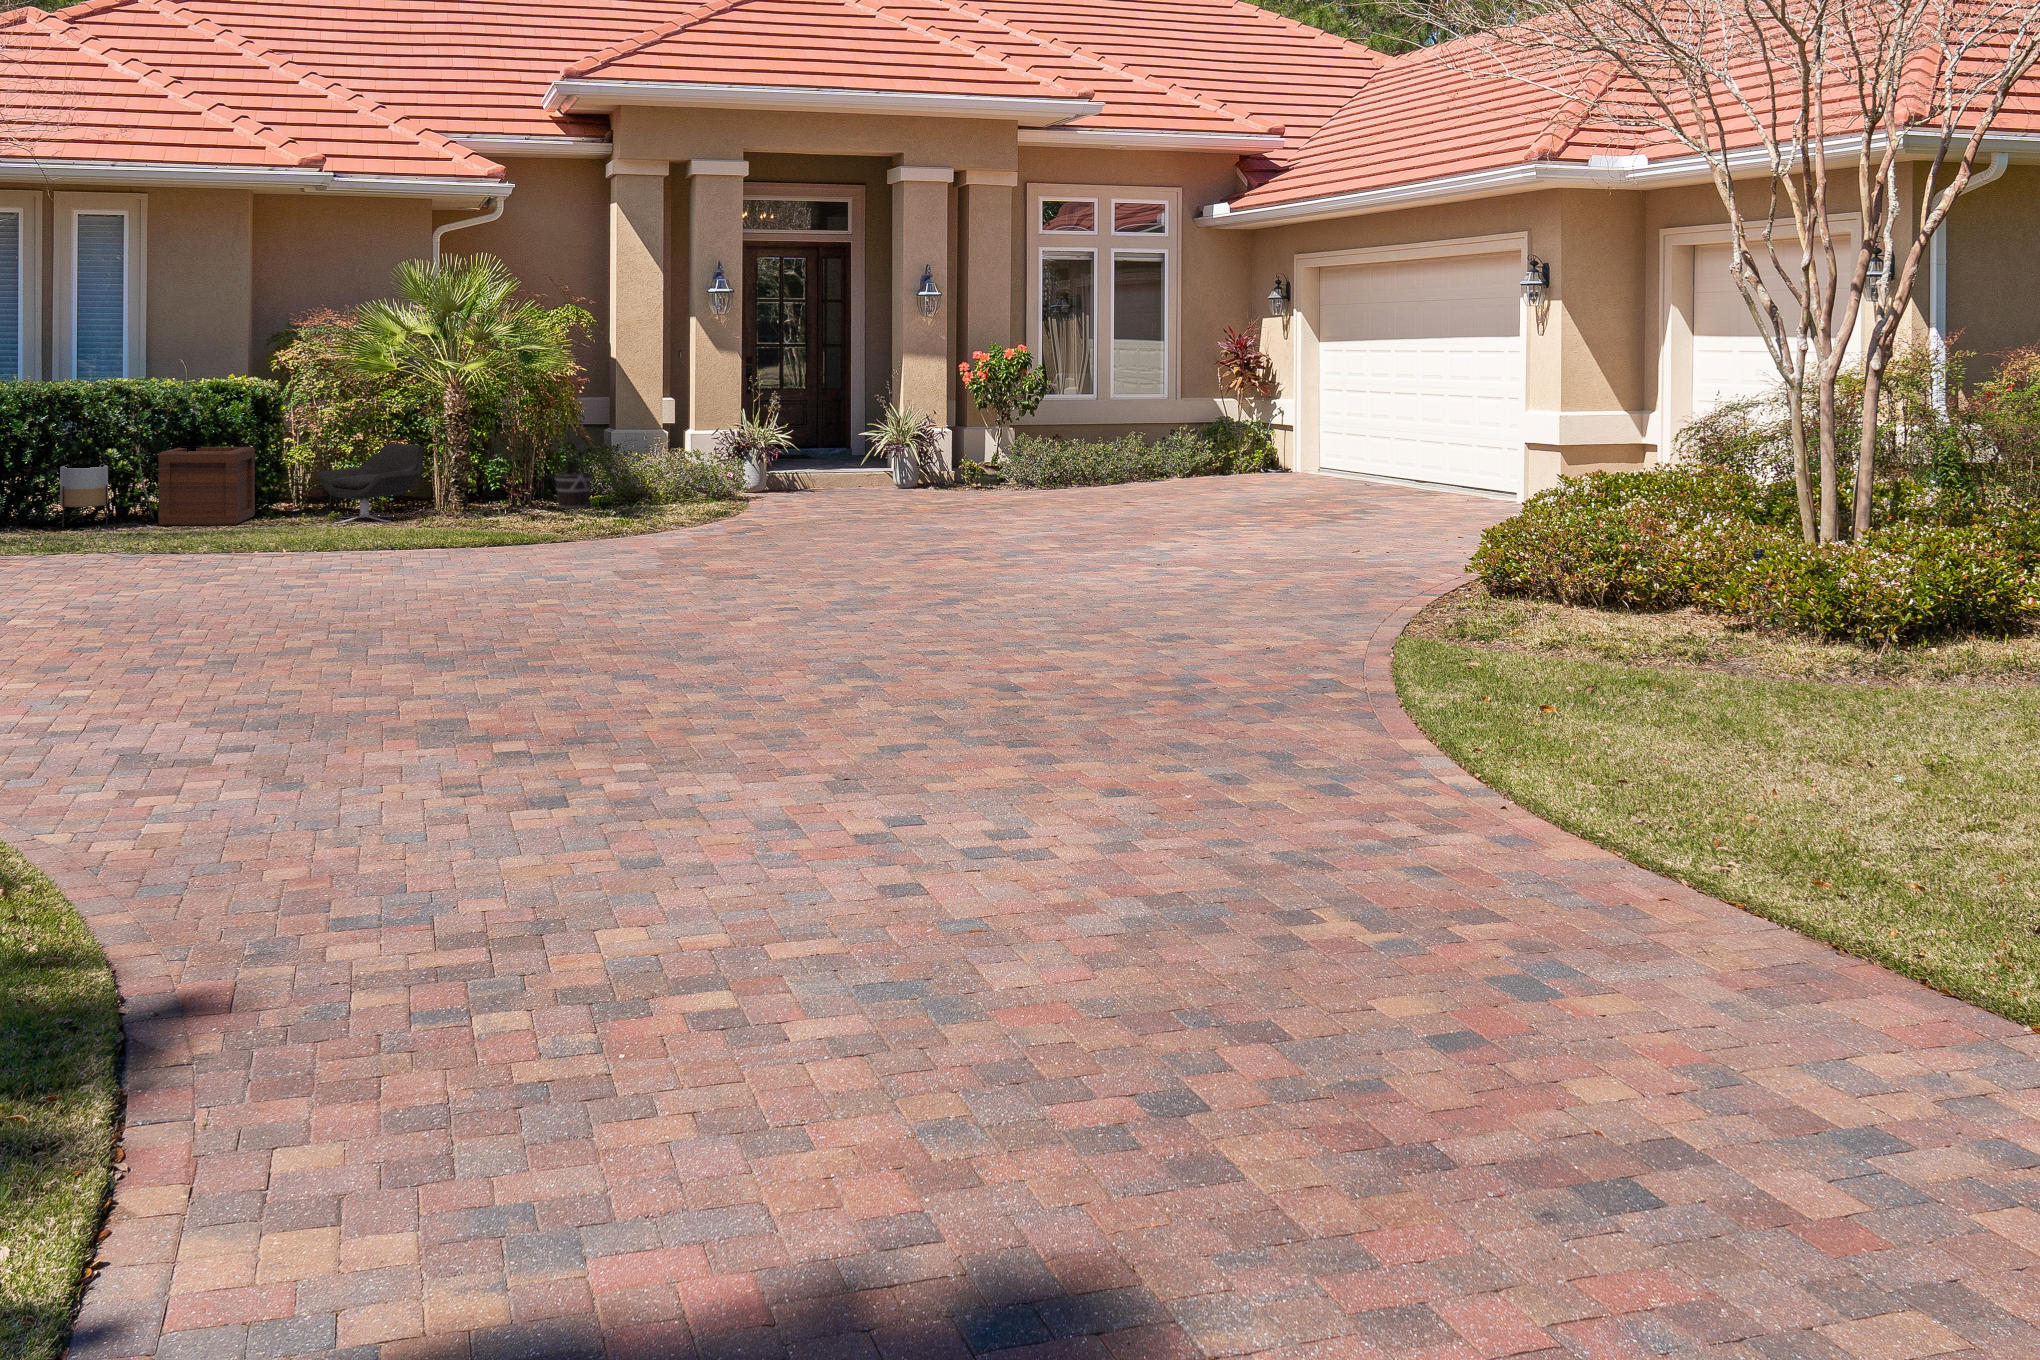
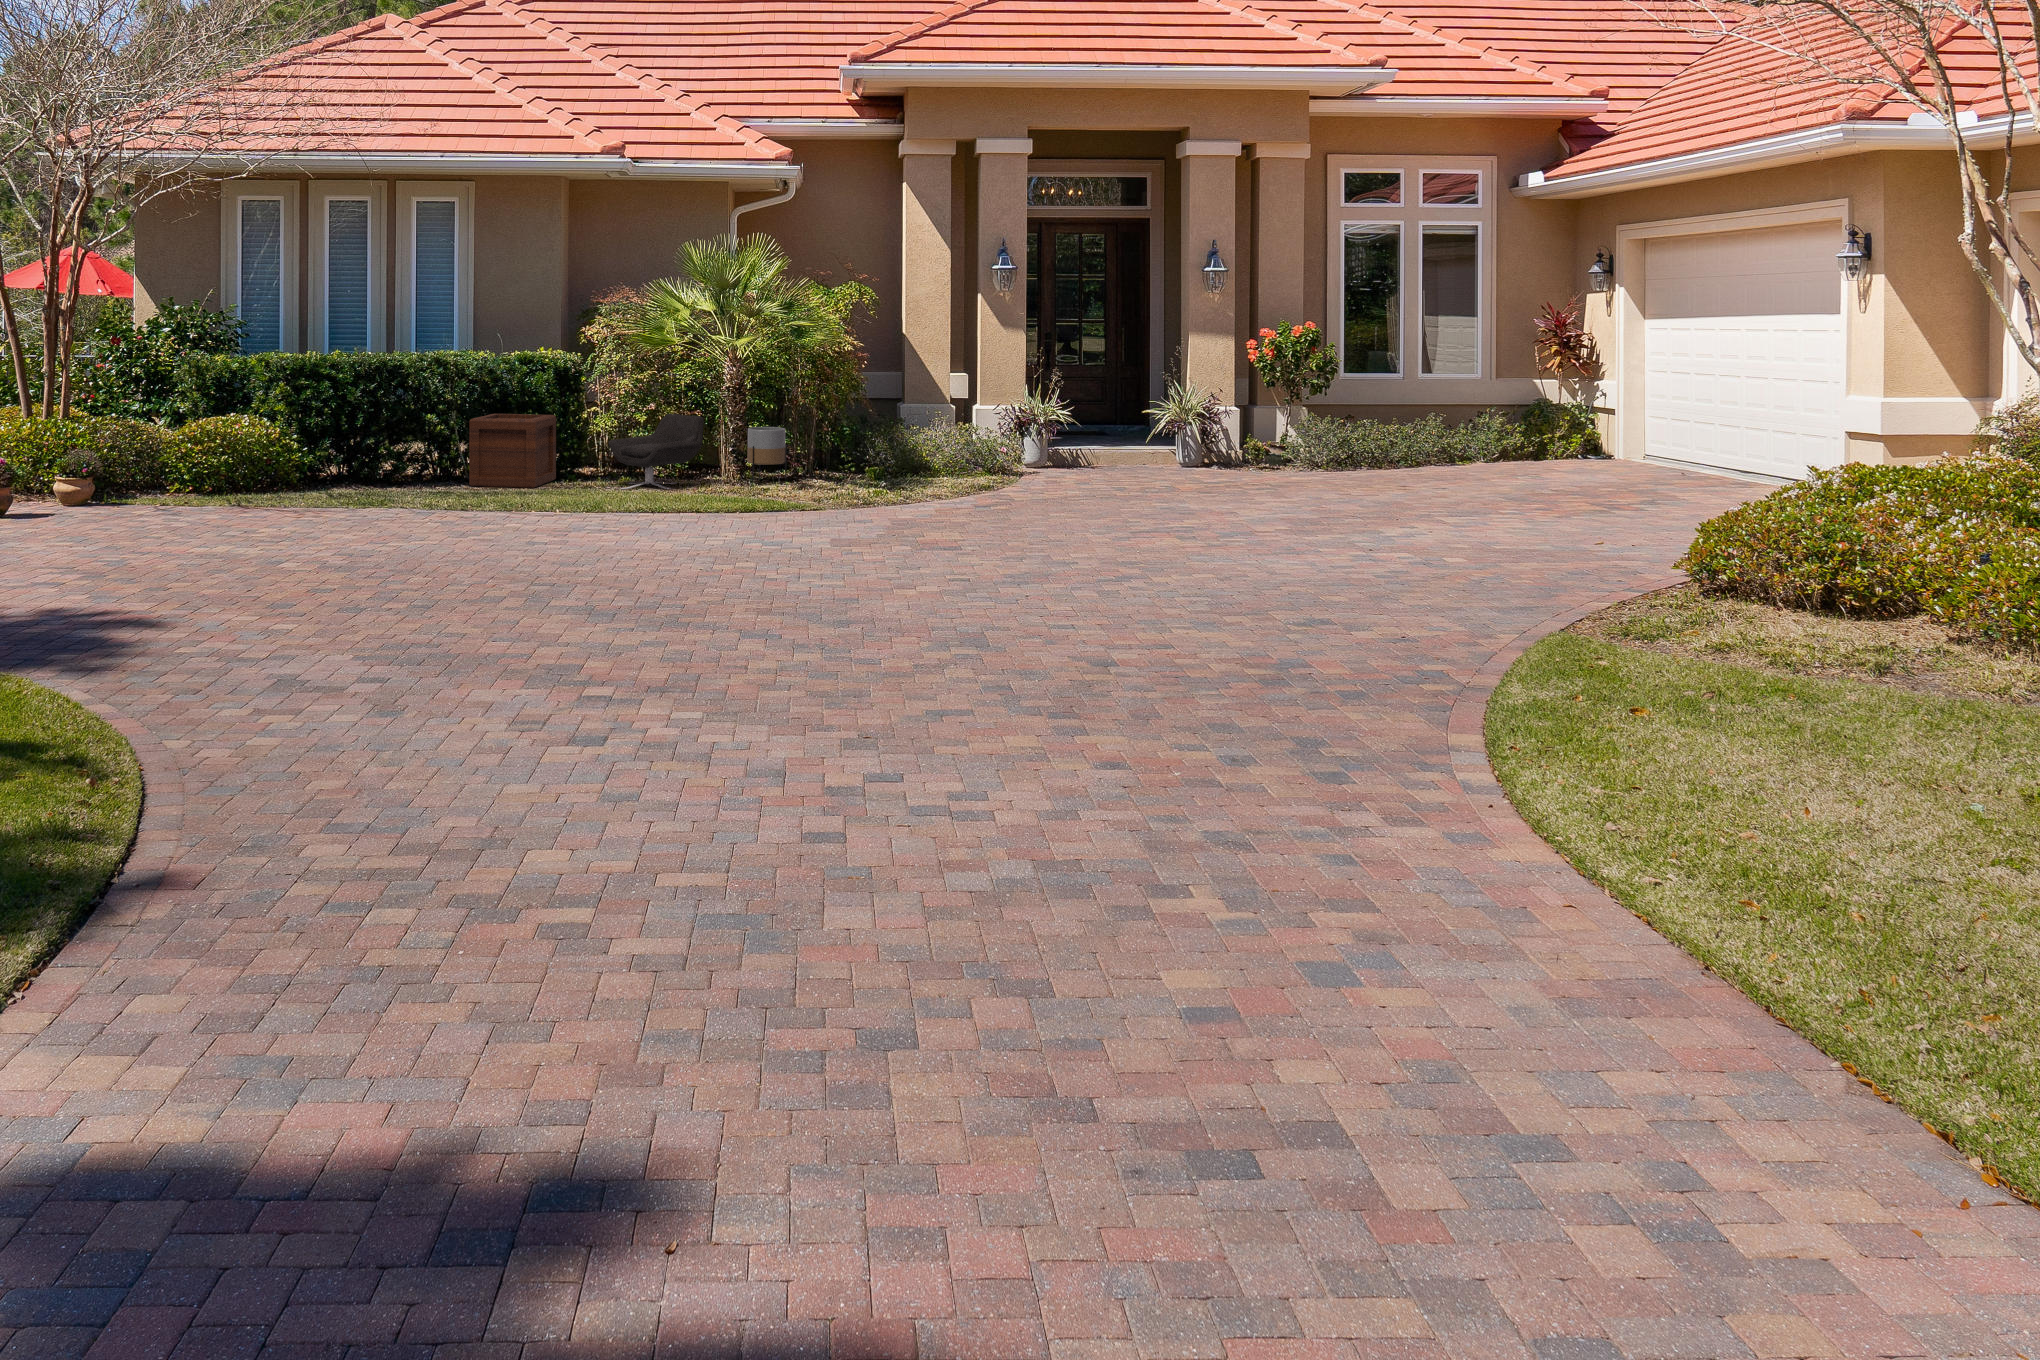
planter: present [60,465,108,527] -> present [747,427,787,482]
bucket: present [555,472,591,508] -> none [829,444,864,480]

